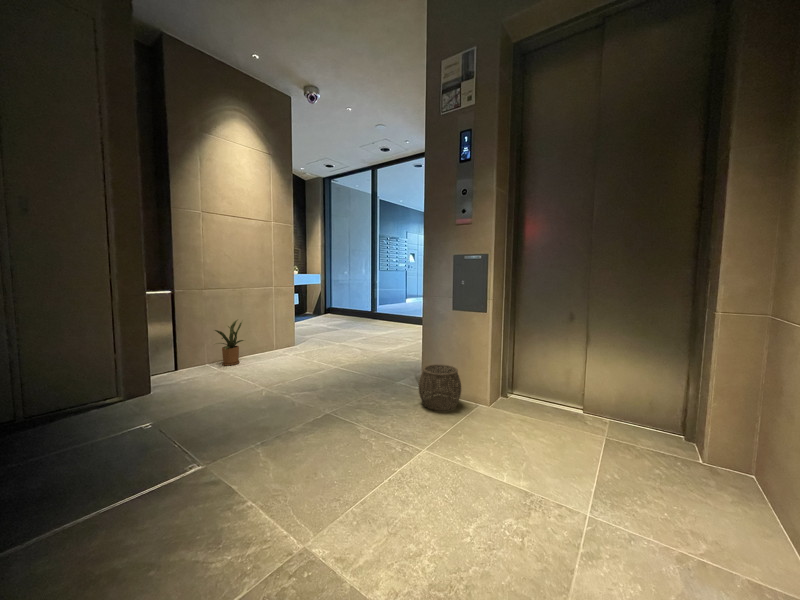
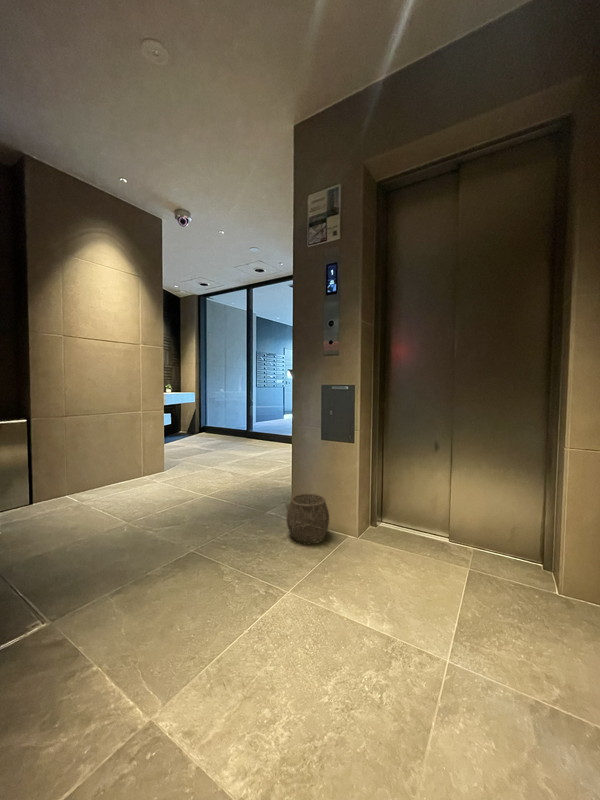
house plant: present [215,320,244,366] -> none [71,445,111,495]

